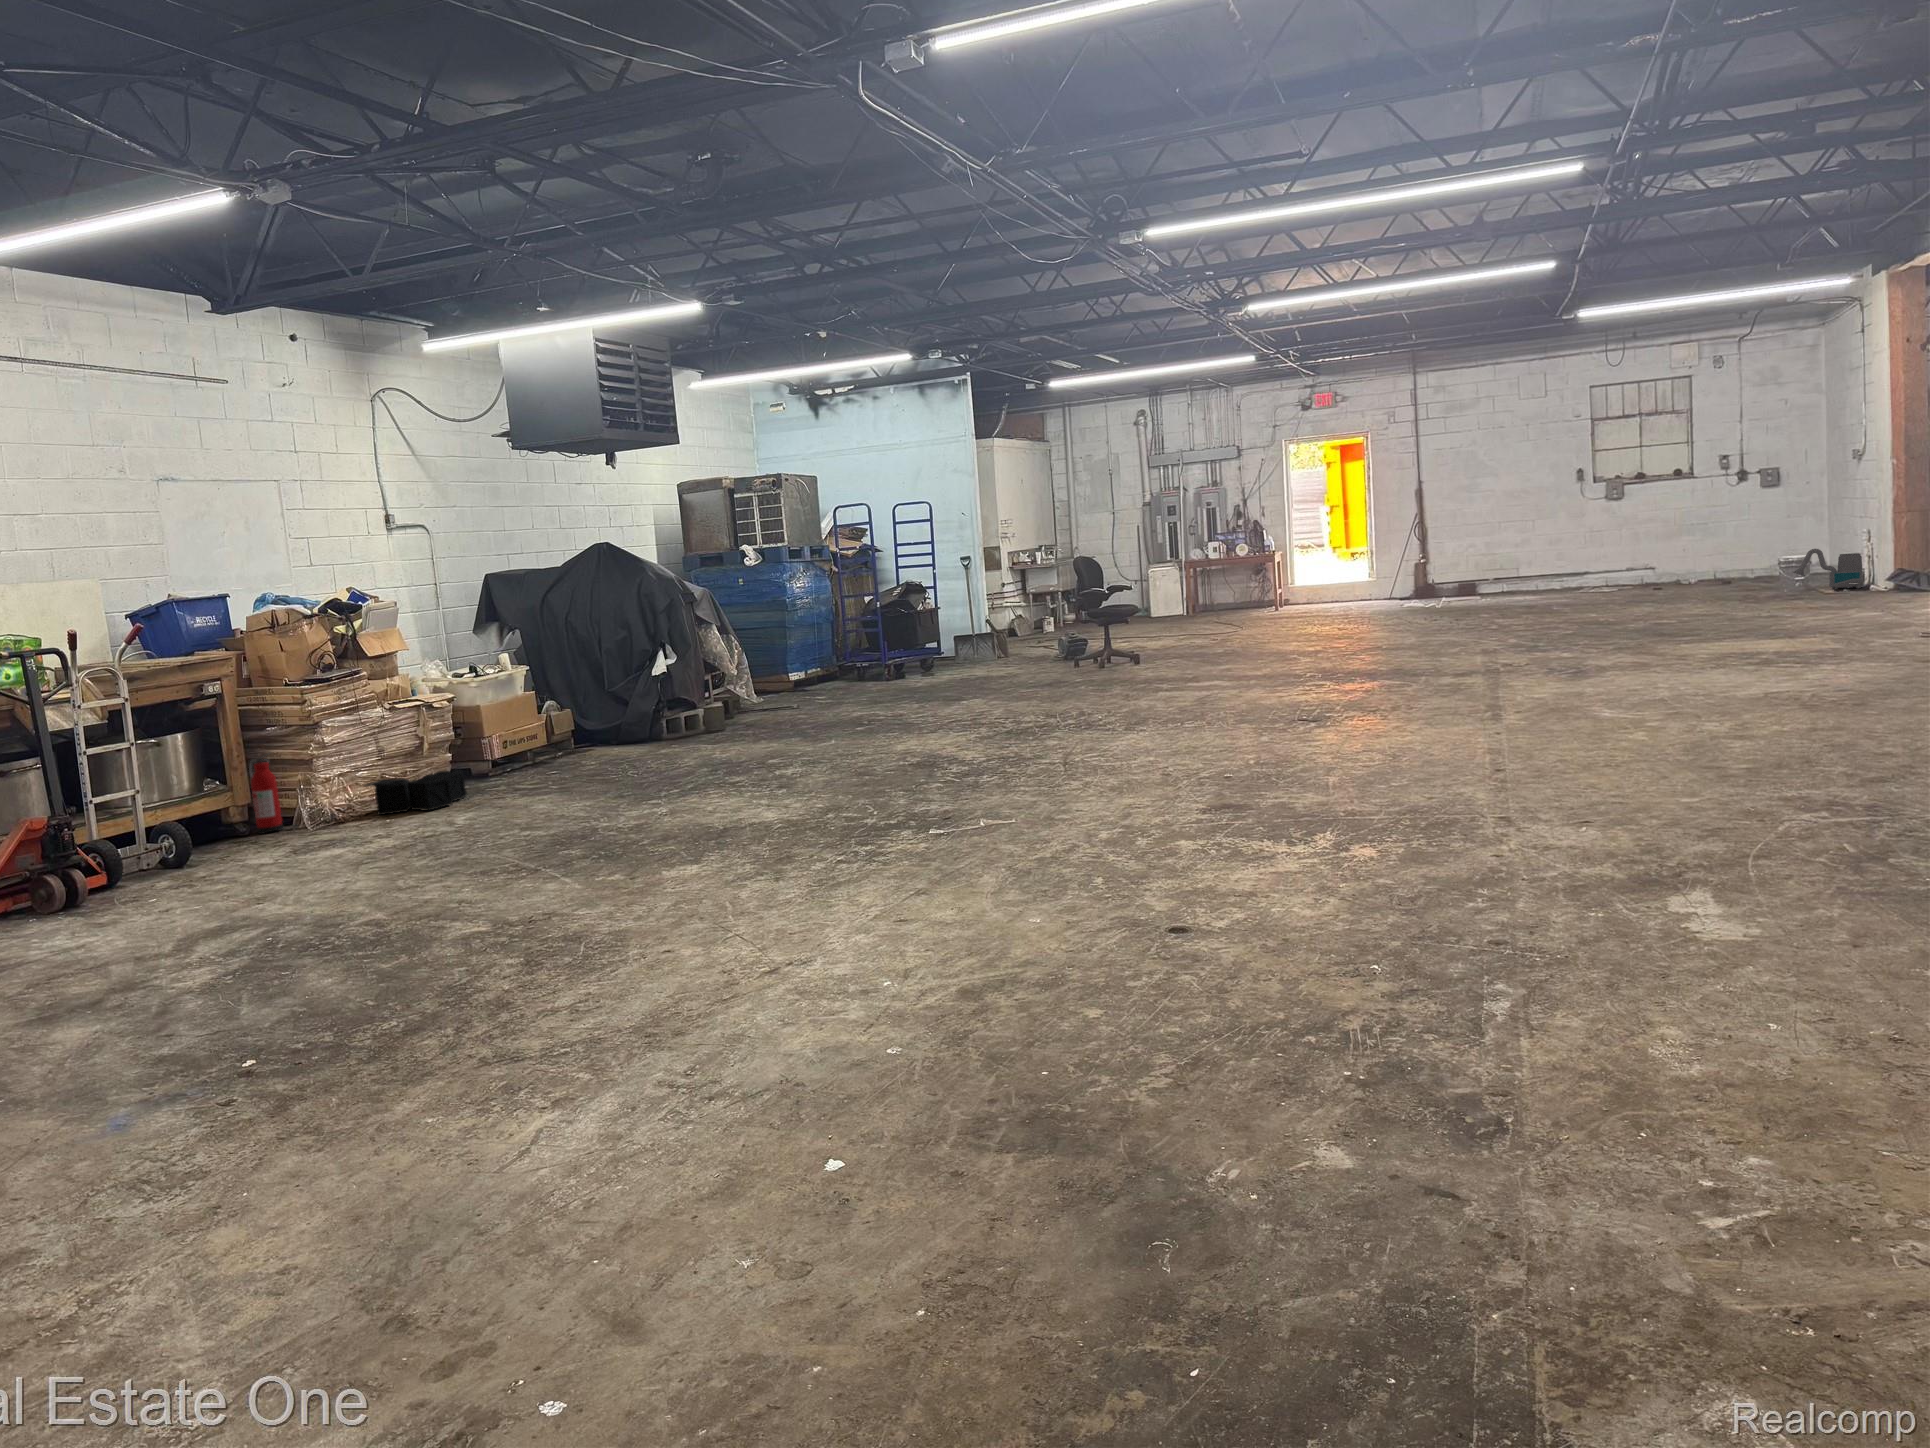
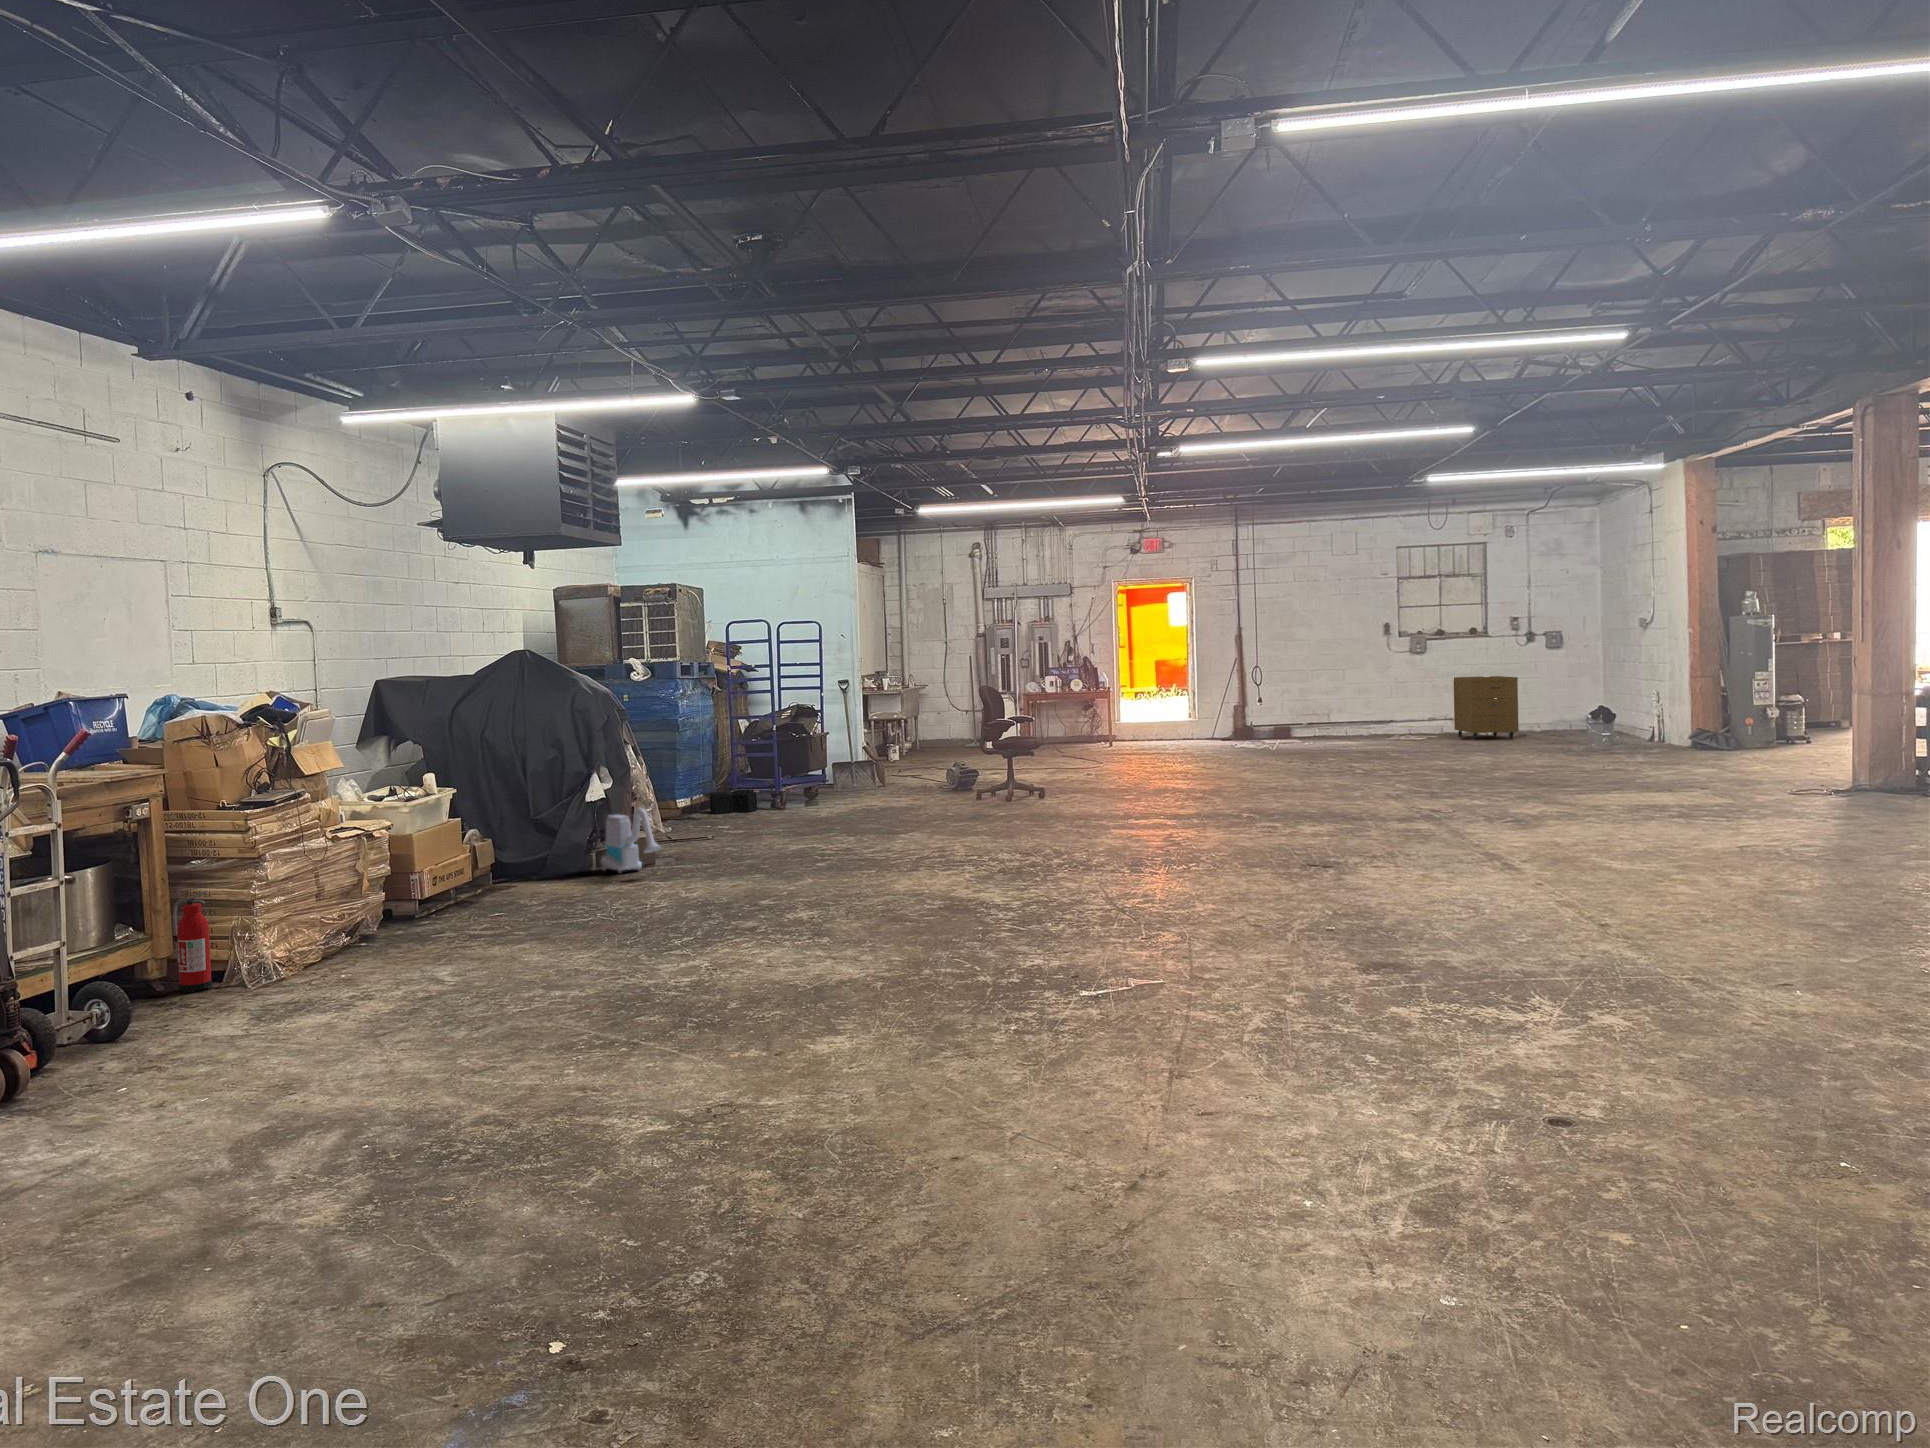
storage cabinet: none [1661,519,1733,590] -> present [1454,676,1519,740]
vacuum cleaner: present [1793,549,1864,589] -> present [601,808,661,873]
storage bin: present [364,770,467,815] -> present [705,789,759,814]

